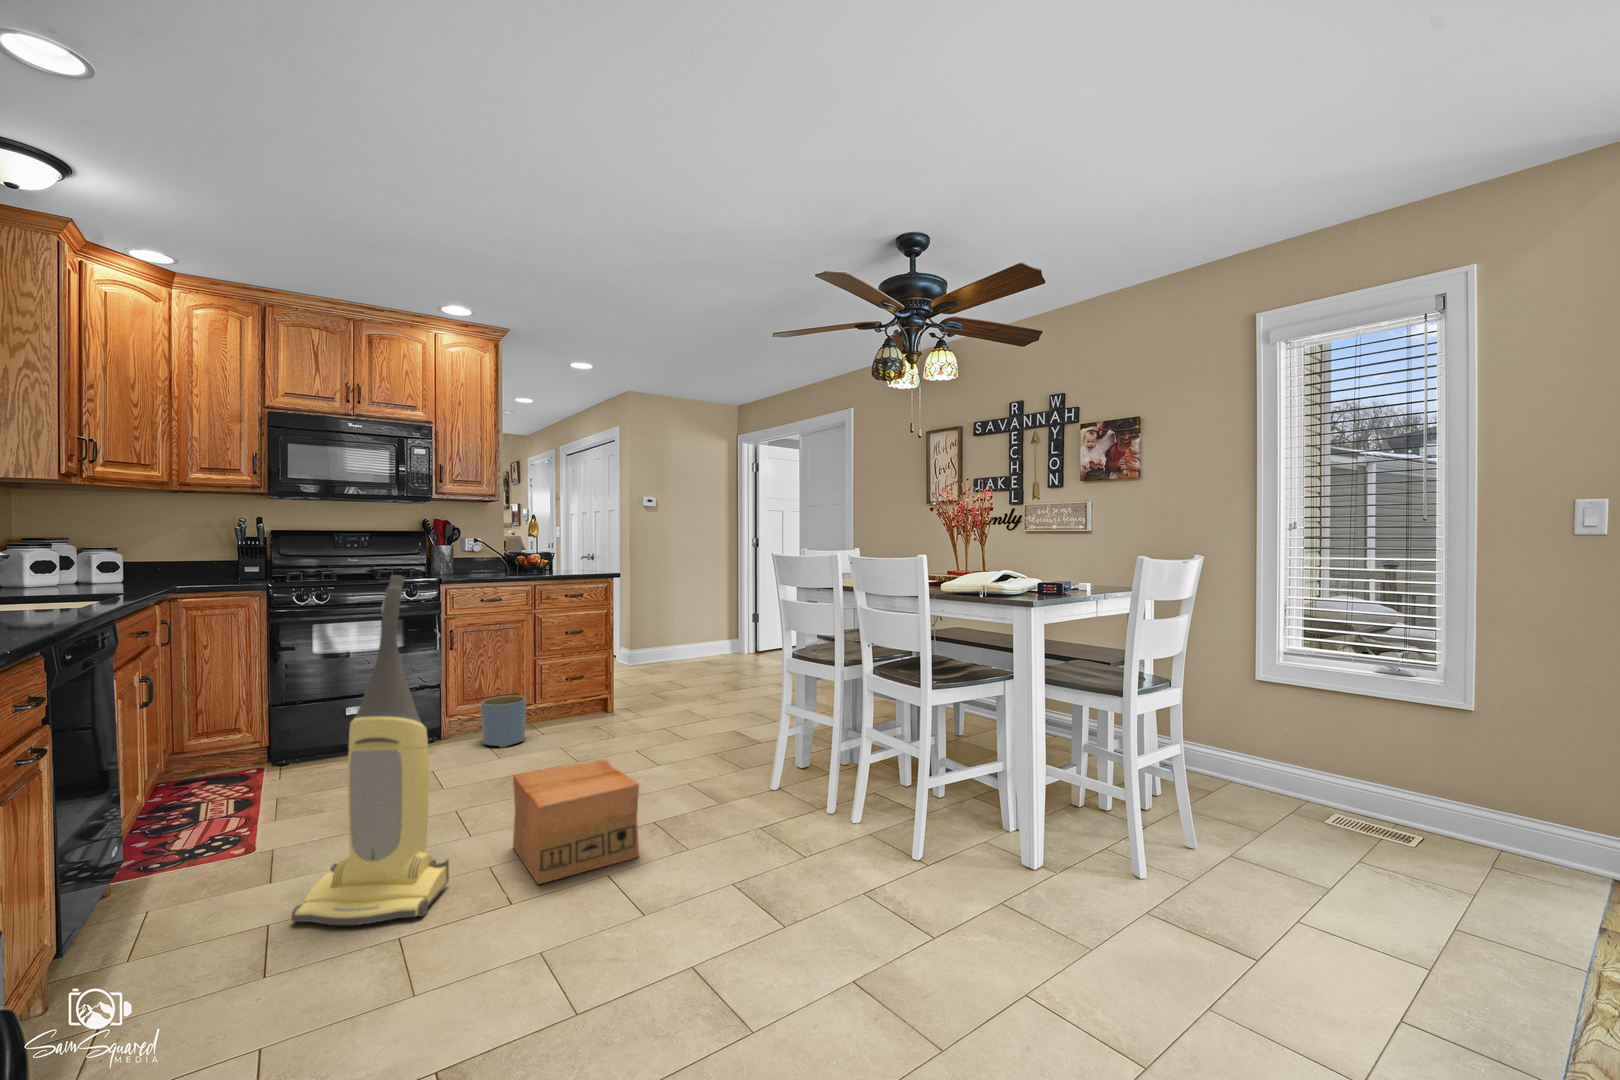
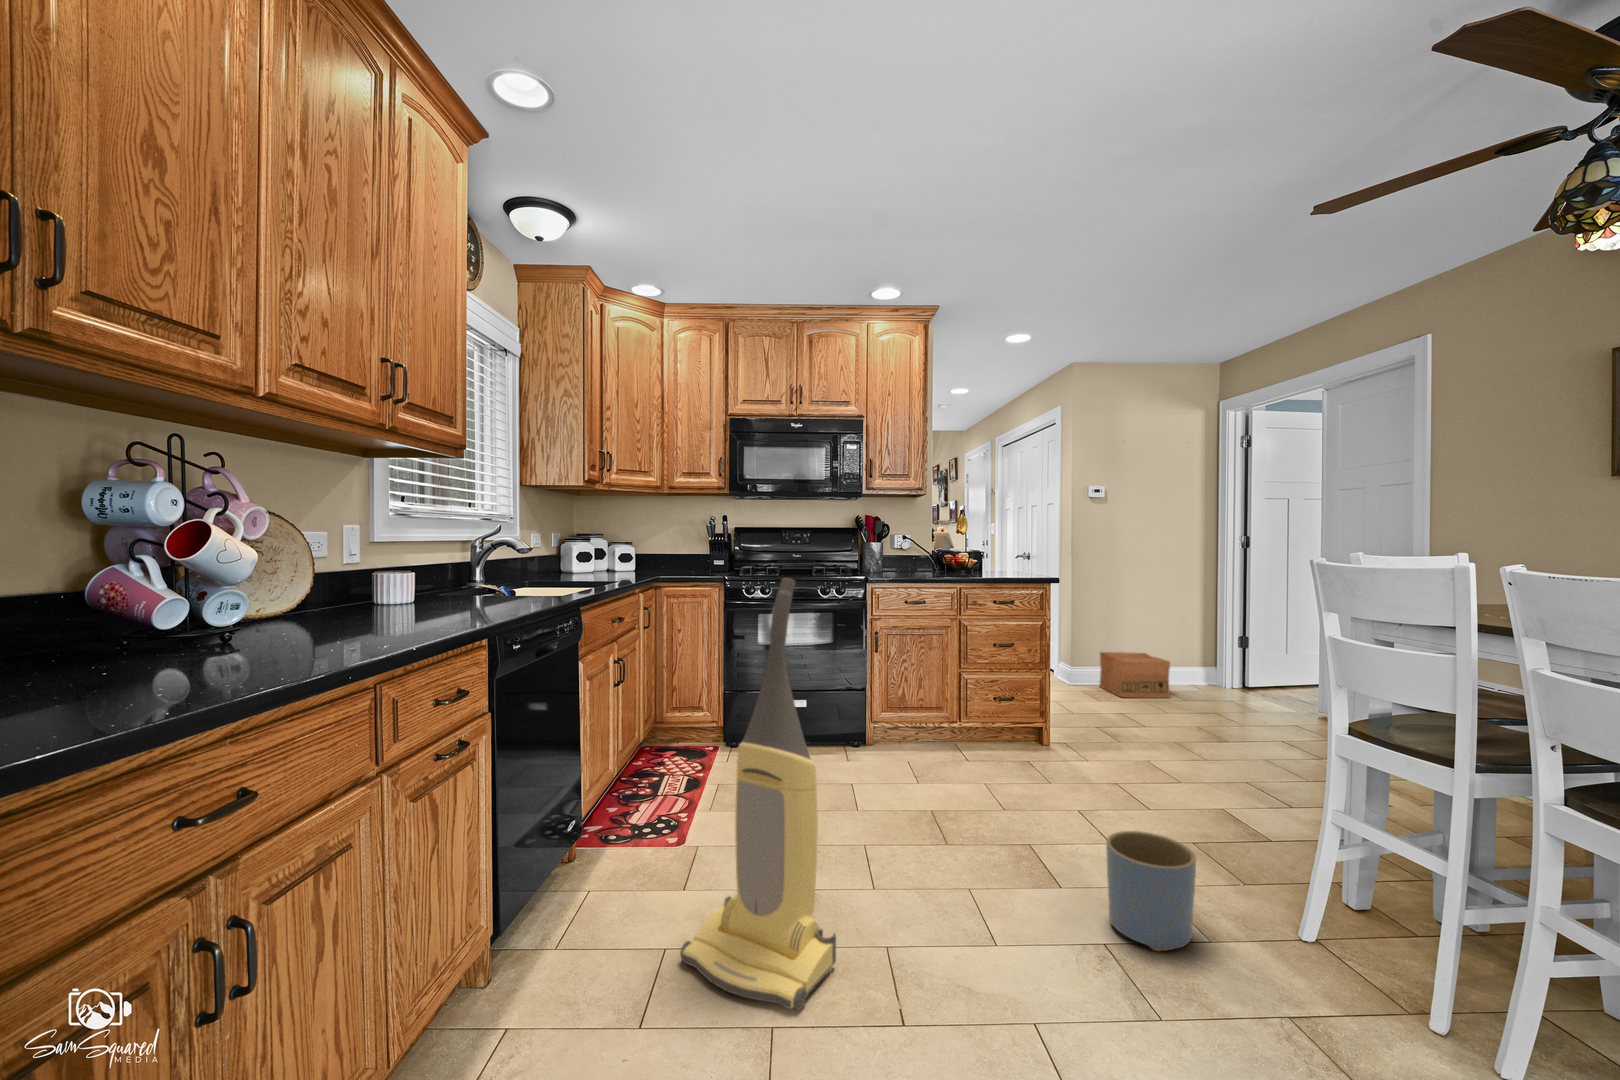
planter: present [481,695,526,748] -> present [1106,831,1196,951]
cardboard box: present [513,759,639,884] -> present [1100,652,1170,698]

